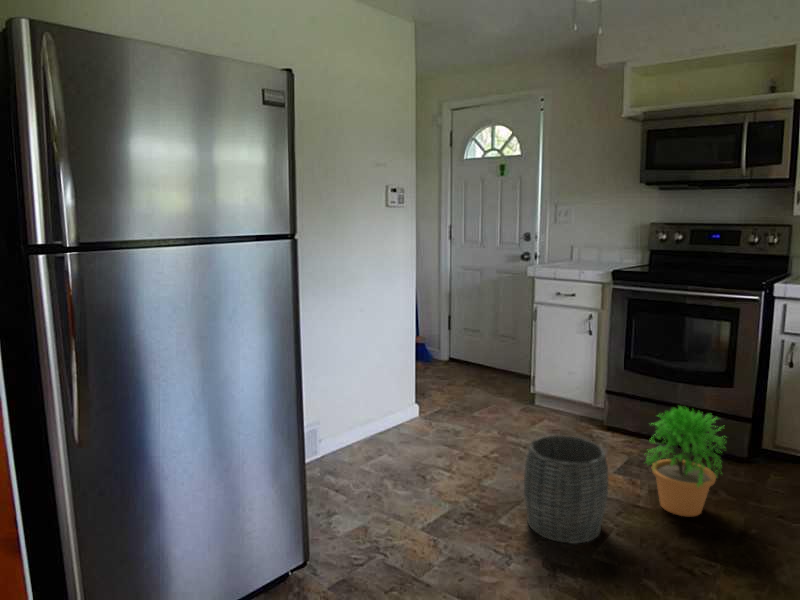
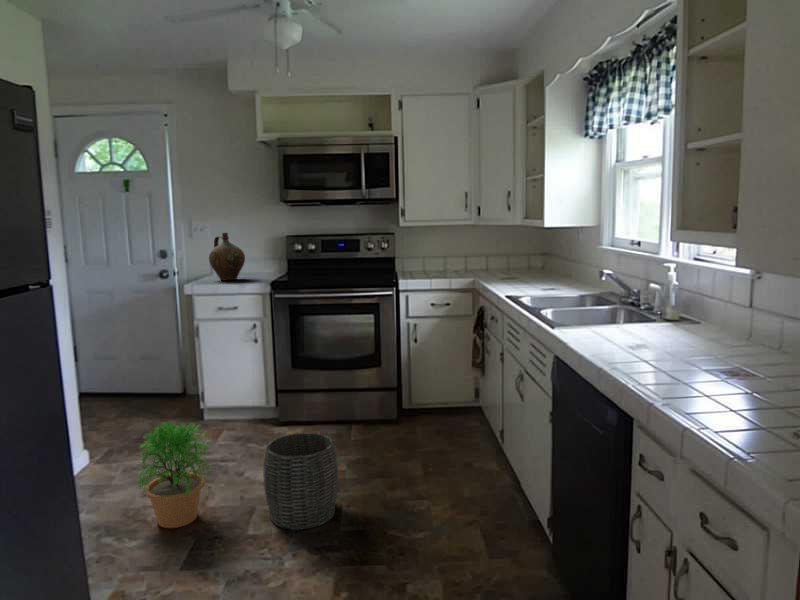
ceramic jug: none [556,216,593,266] -> present [209,233,245,280]
potted plant: present [647,406,724,517] -> present [137,422,209,528]

